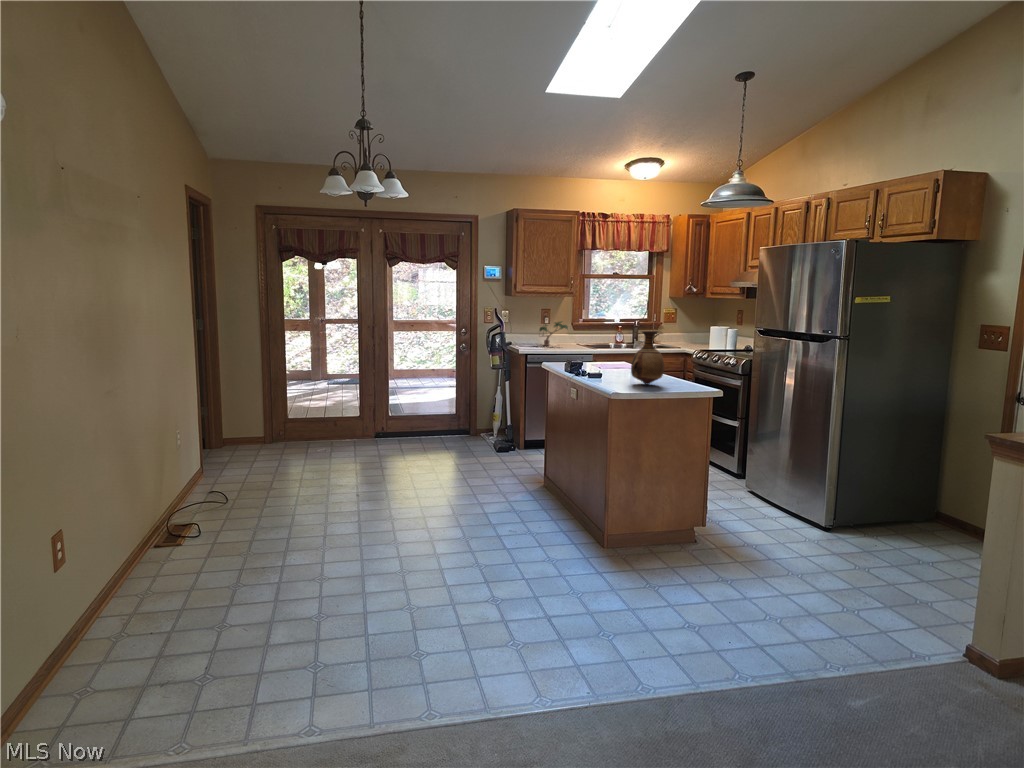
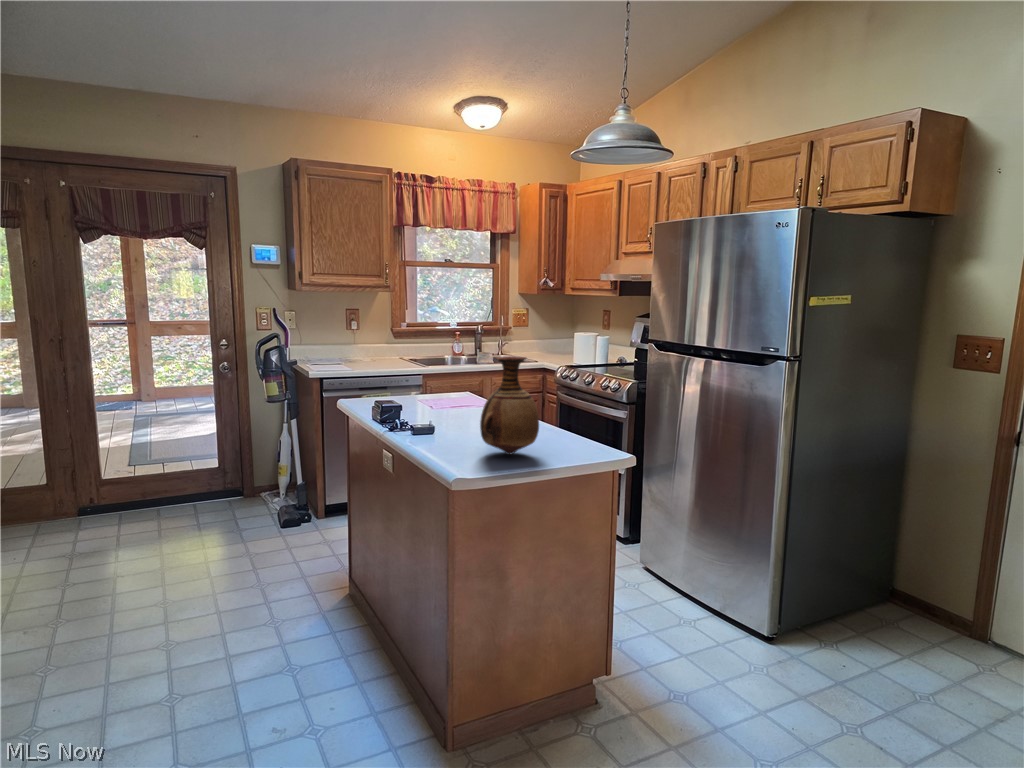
potted plant: present [540,321,568,346] -> none [335,325,390,362]

